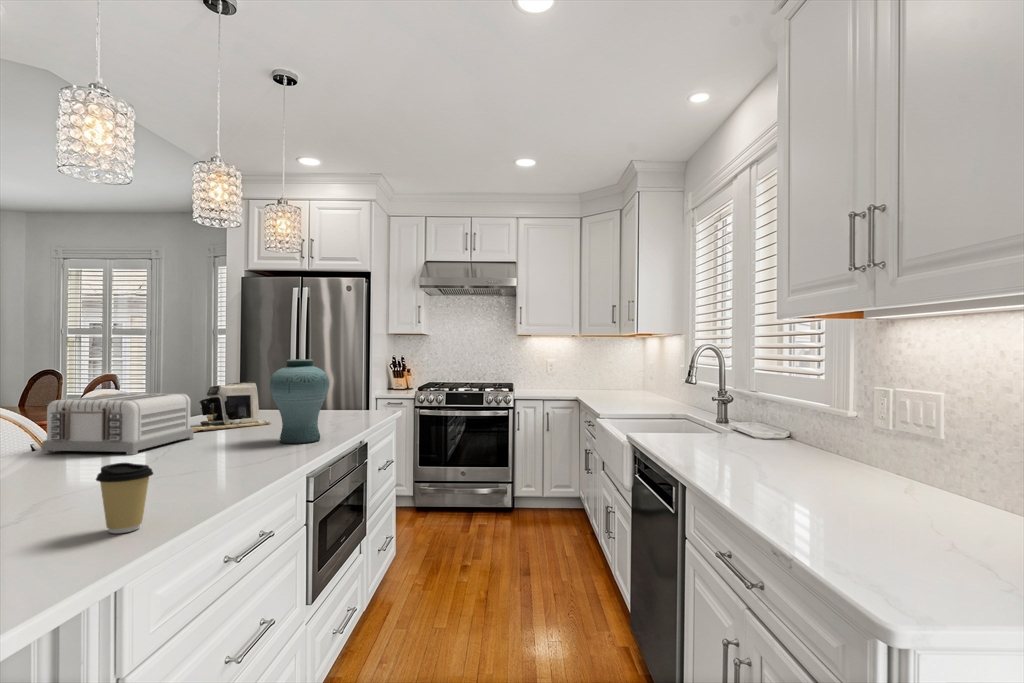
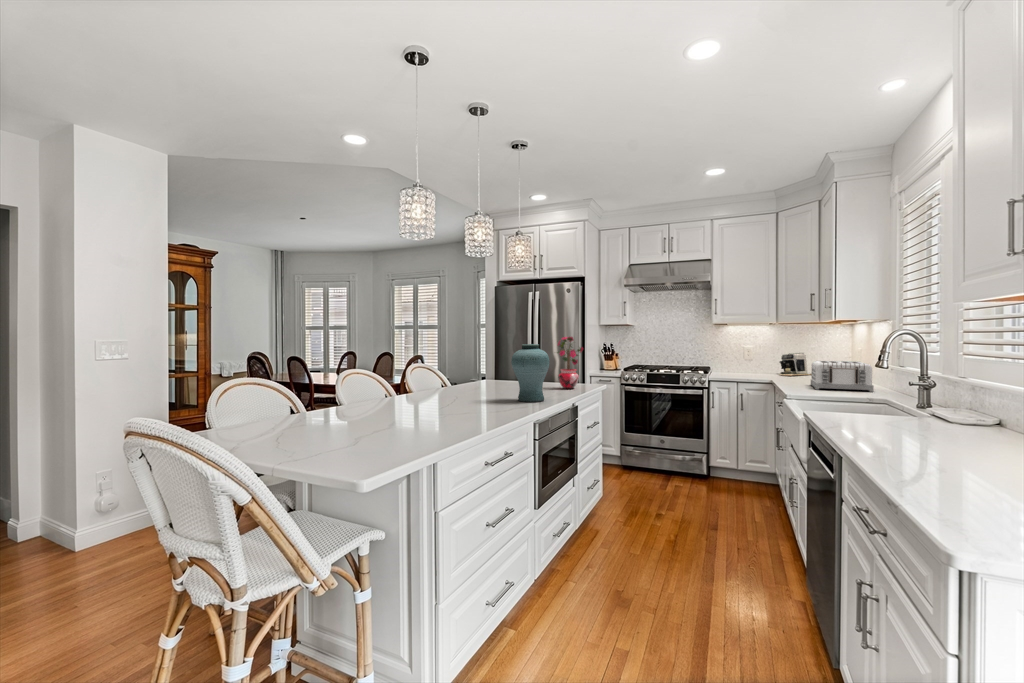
potted plant: none [331,346,374,419] -> present [557,337,583,389]
coffee maker: present [191,382,271,432] -> present [780,353,811,376]
toaster: present [42,393,193,455] -> present [811,361,874,392]
coffee cup: present [96,463,153,533] -> none [421,399,448,437]

